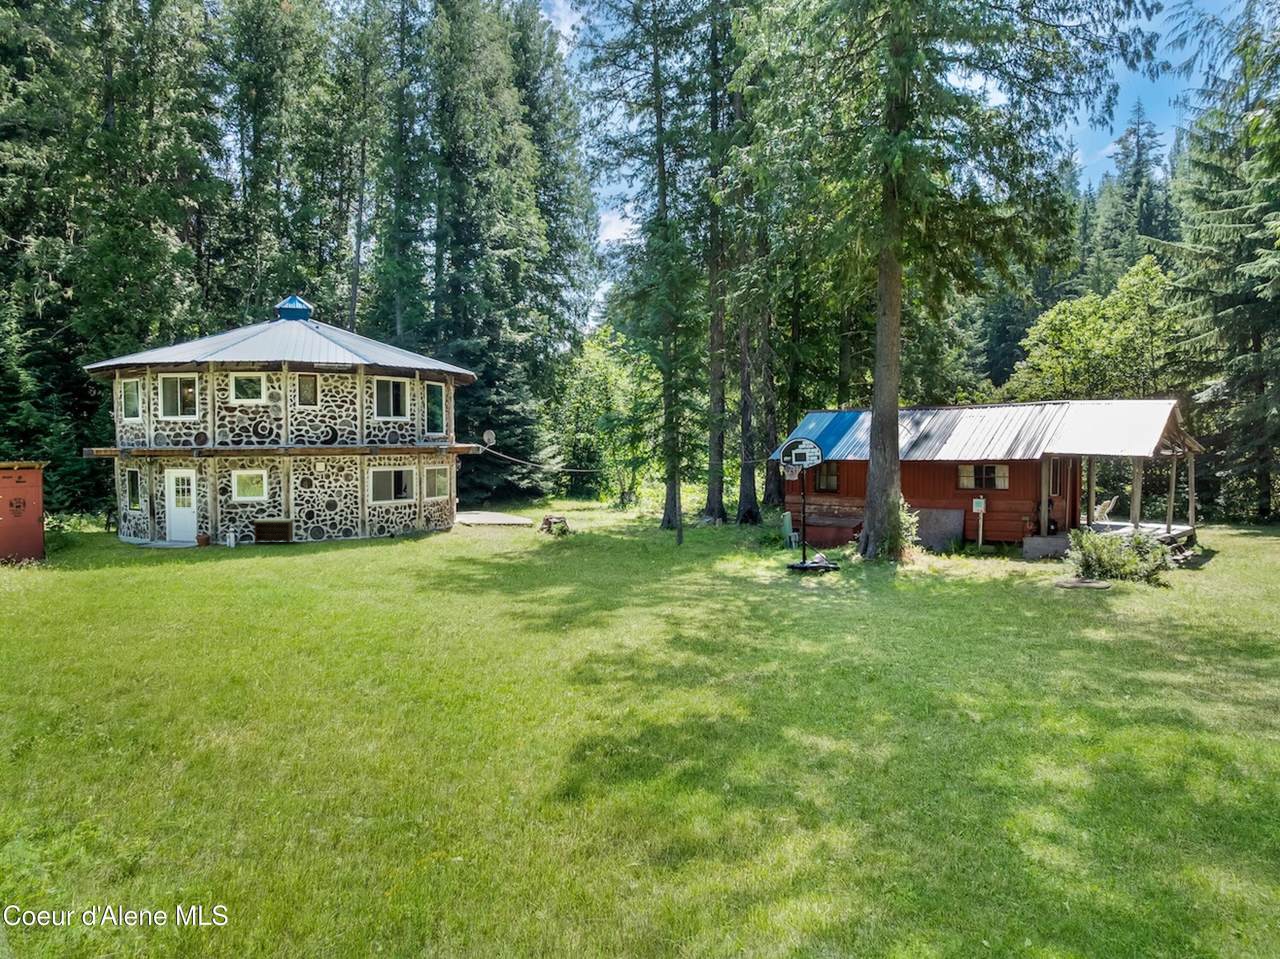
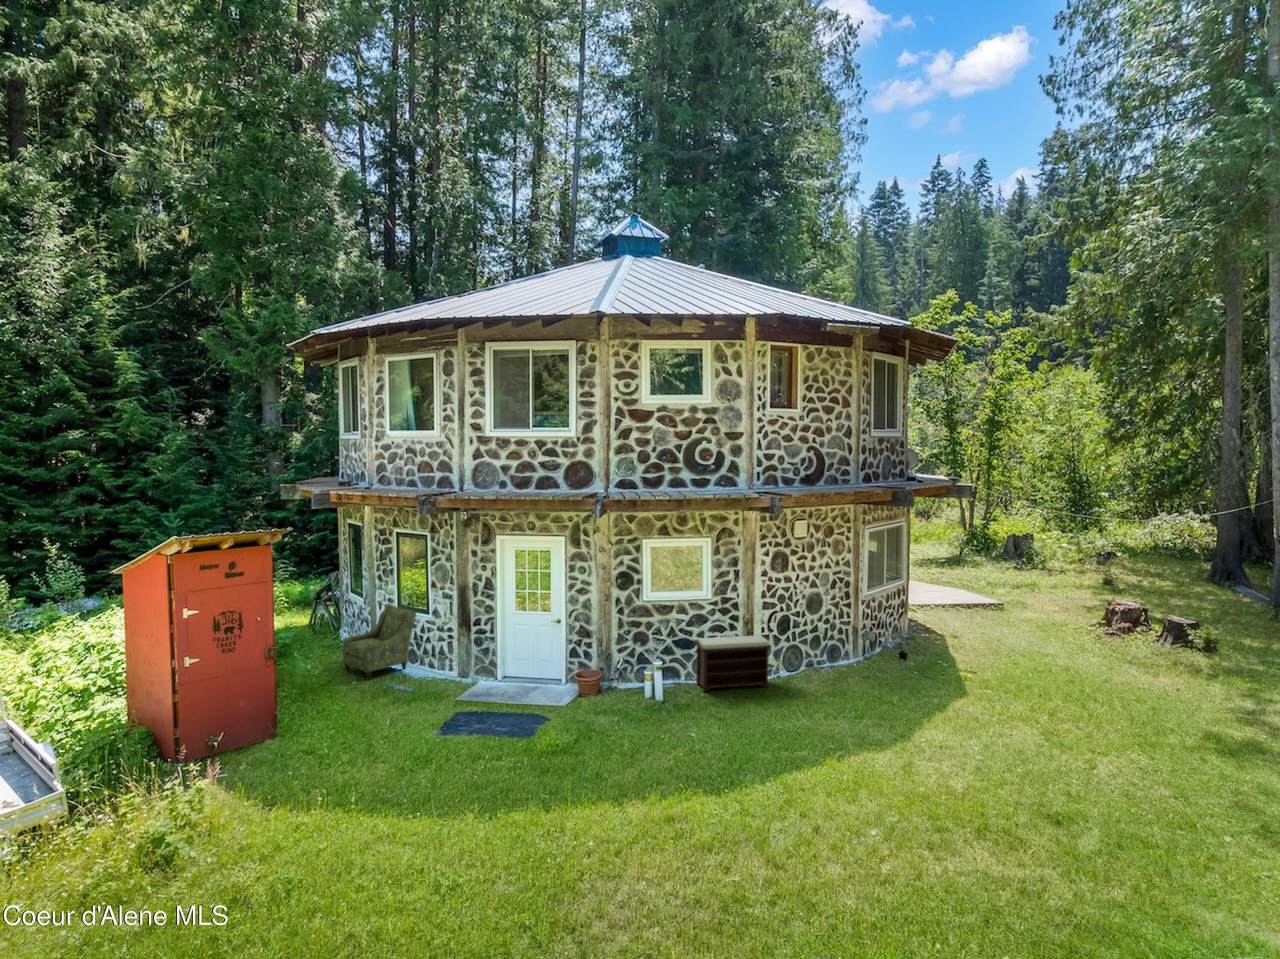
armchair: none [96,506,134,538] -> present [342,604,416,680]

